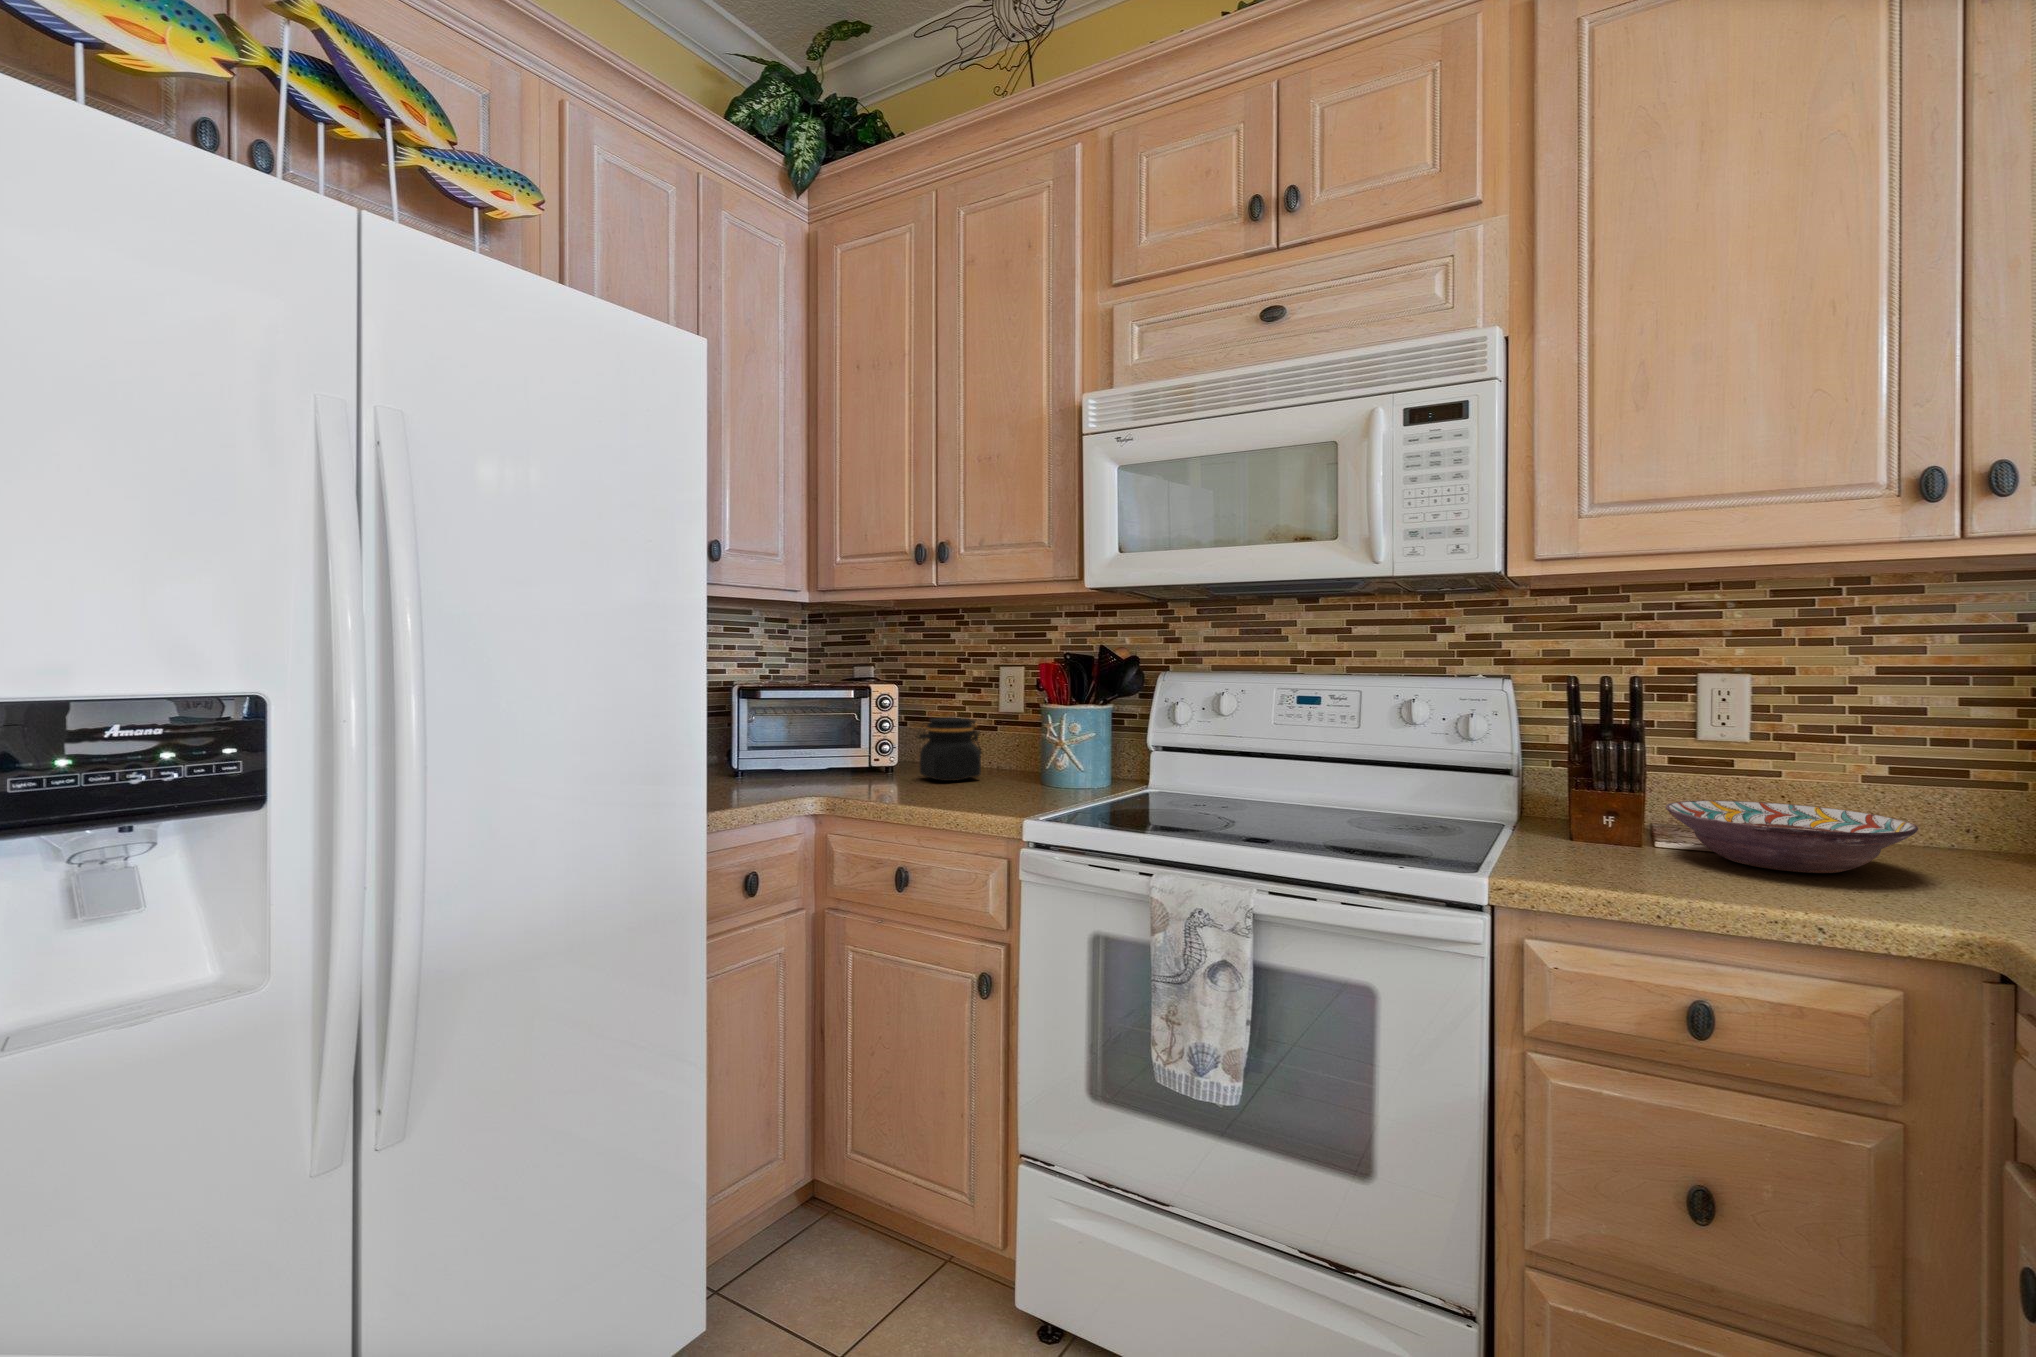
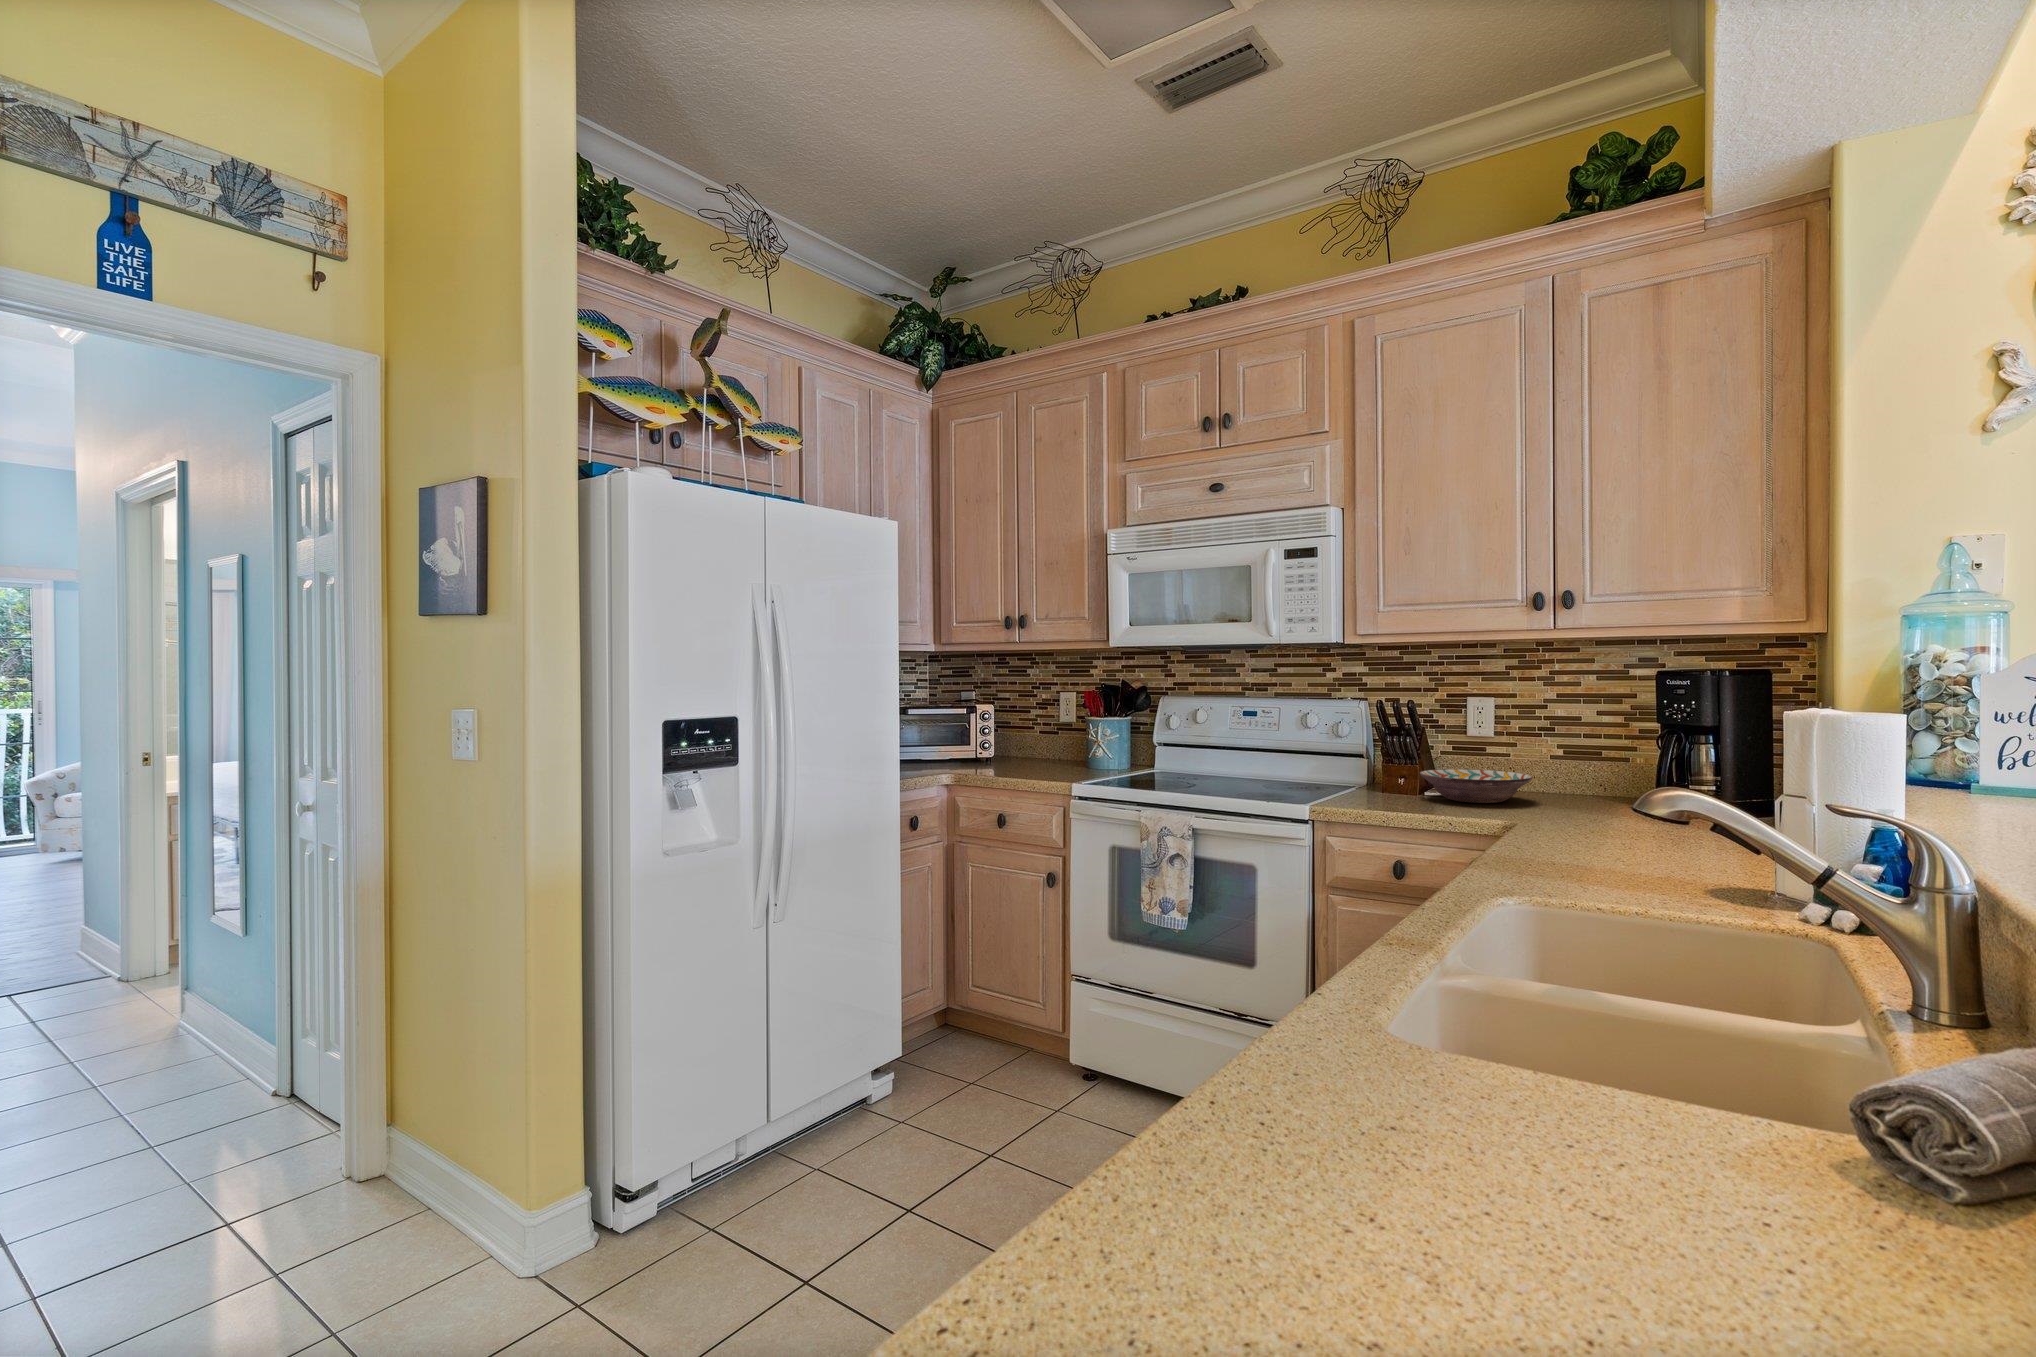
jar: present [919,718,982,781] -> none [1006,726,1048,766]

